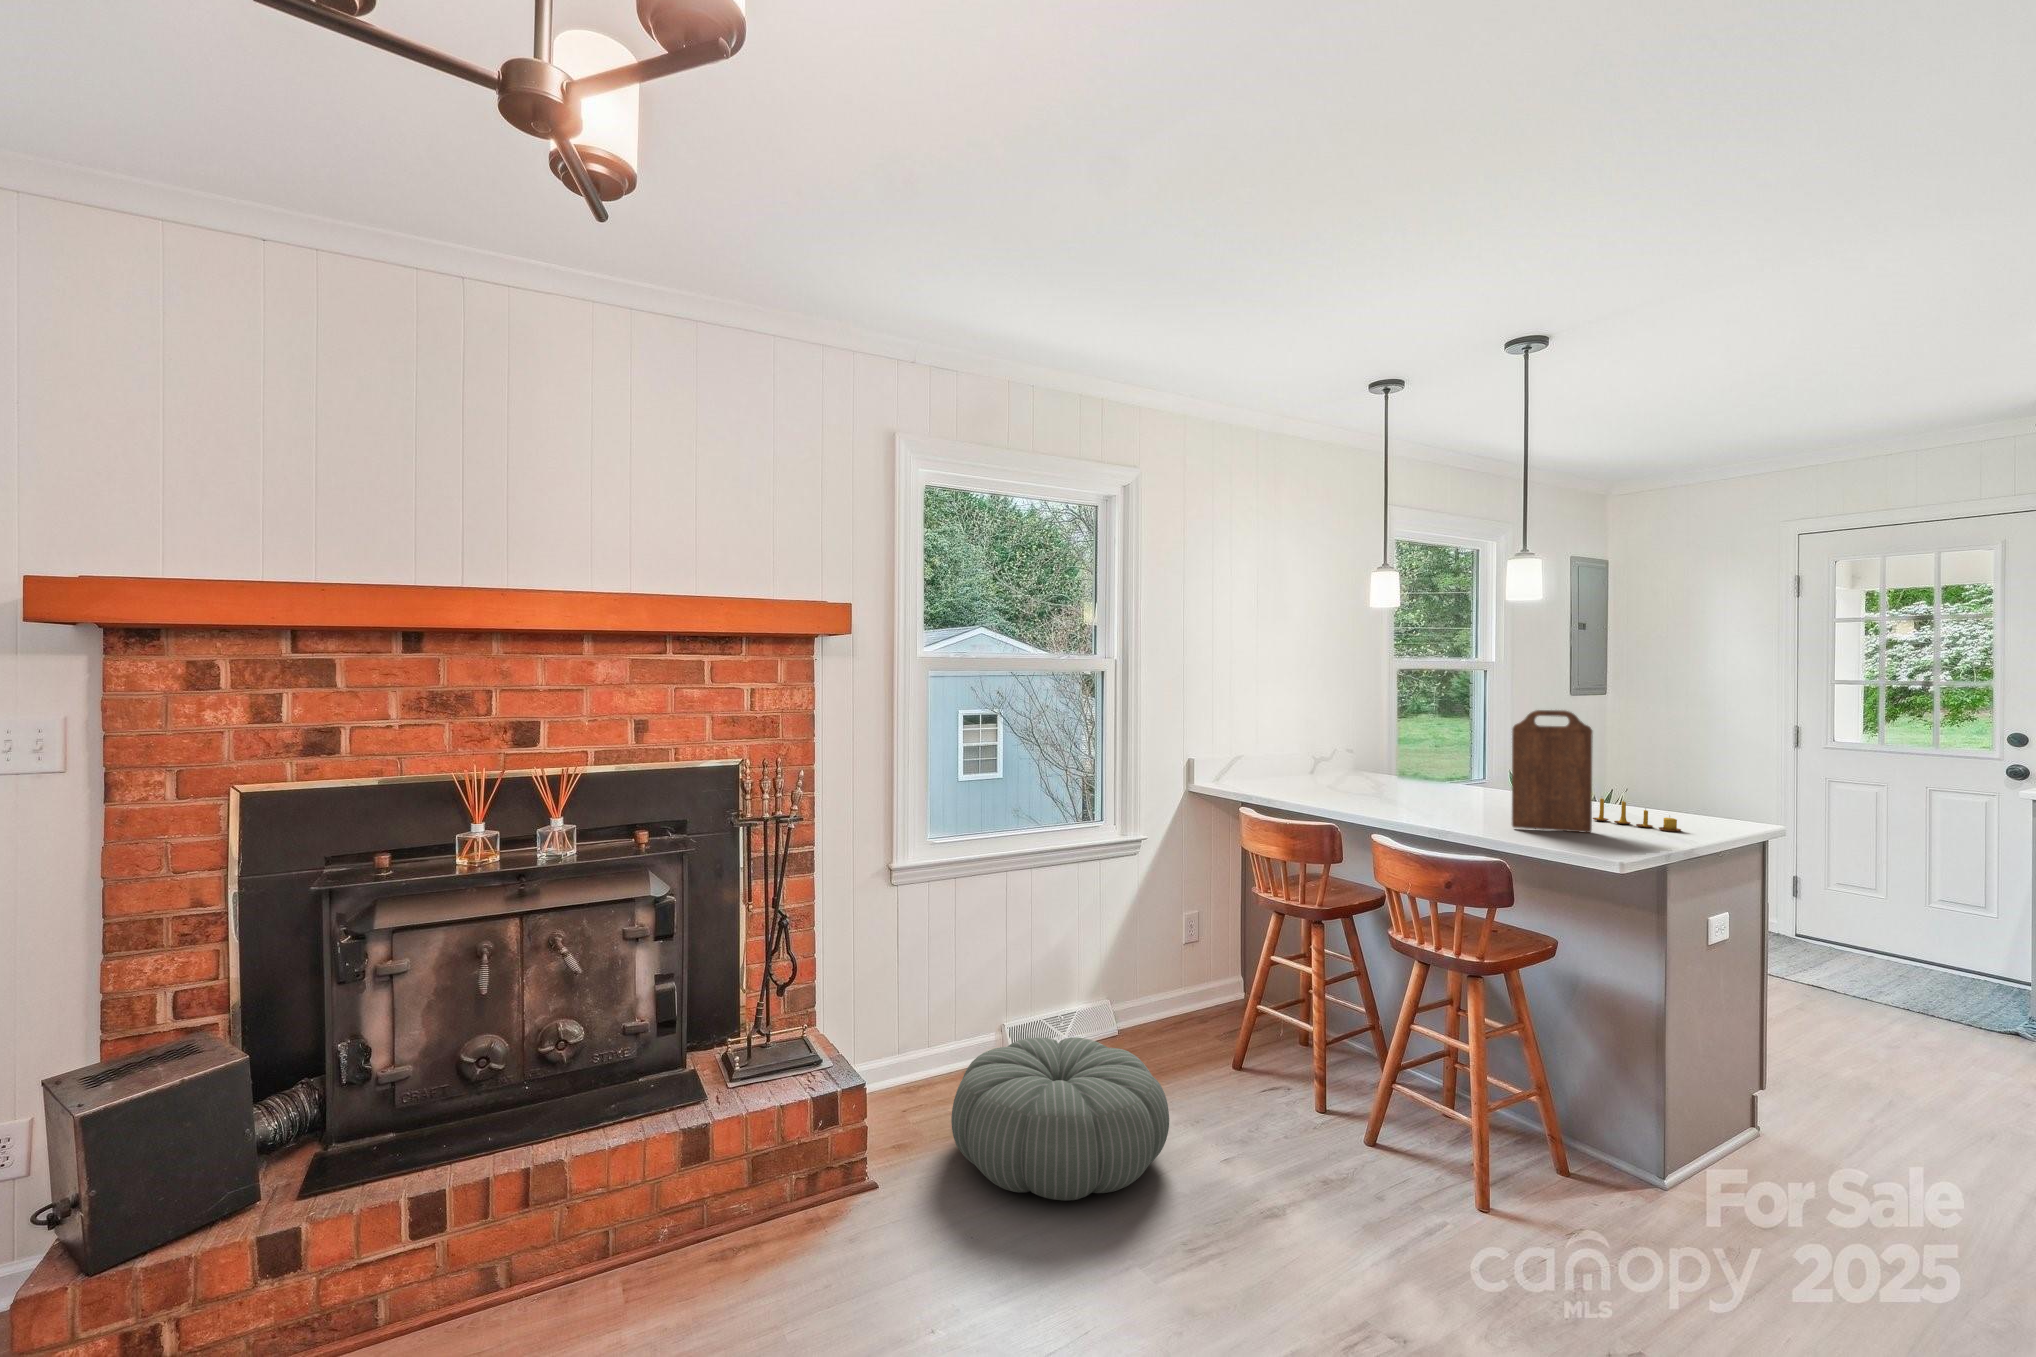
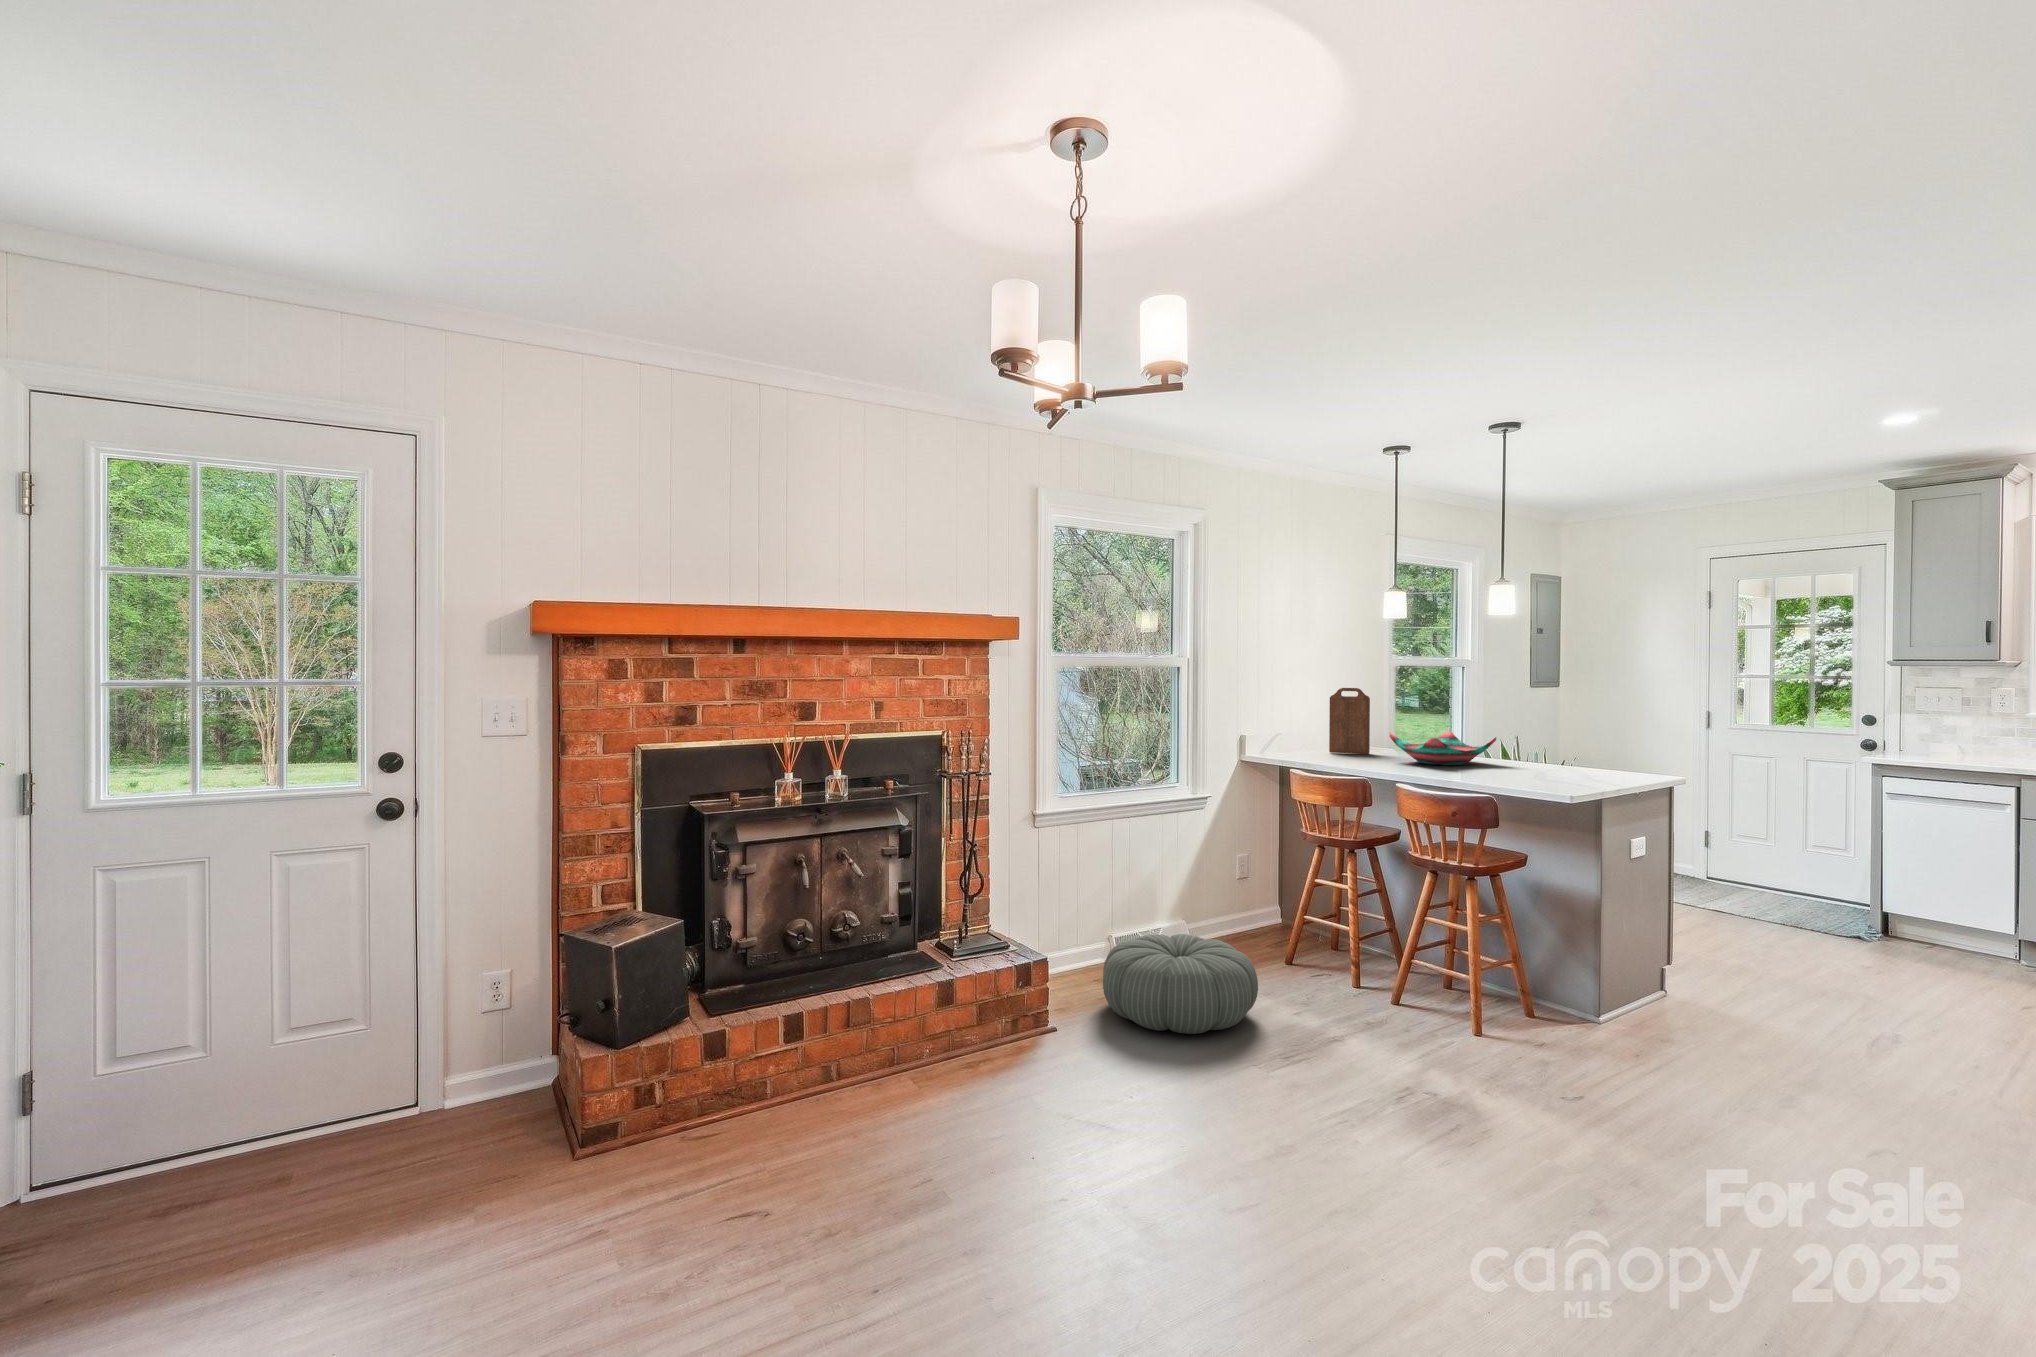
cutting board: present [1512,710,1593,833] -> present [1329,688,1370,754]
decorative bowl: none [1377,755,1519,802] -> present [1389,731,1496,765]
candle: present [1593,798,1681,832] -> none [1551,757,1612,780]

